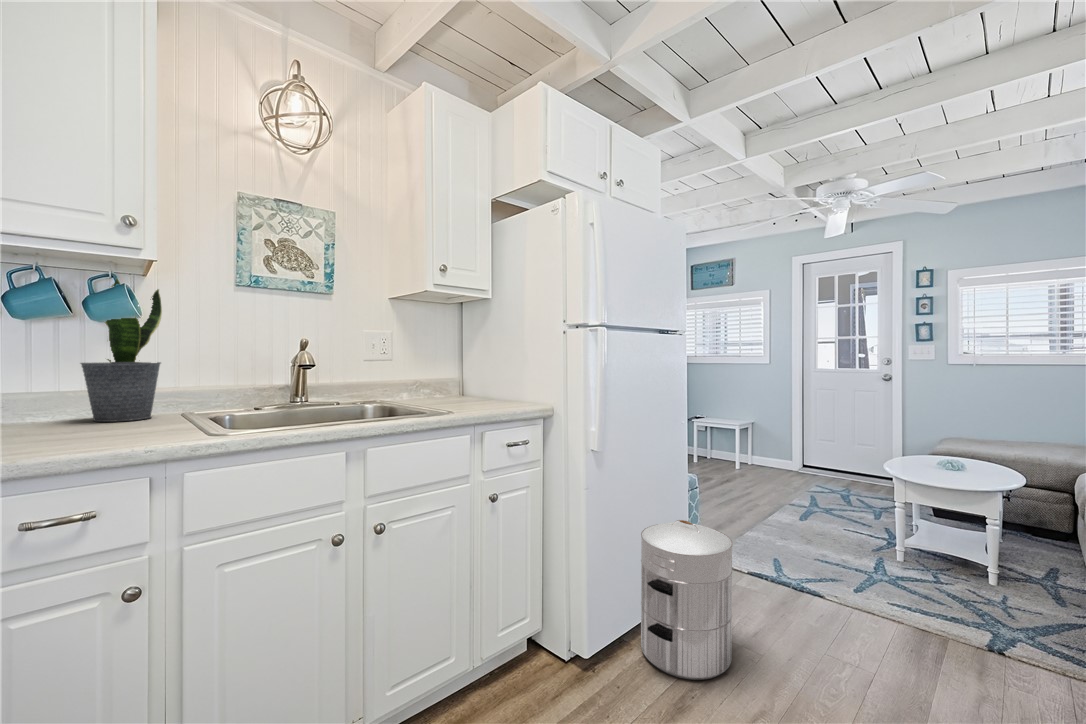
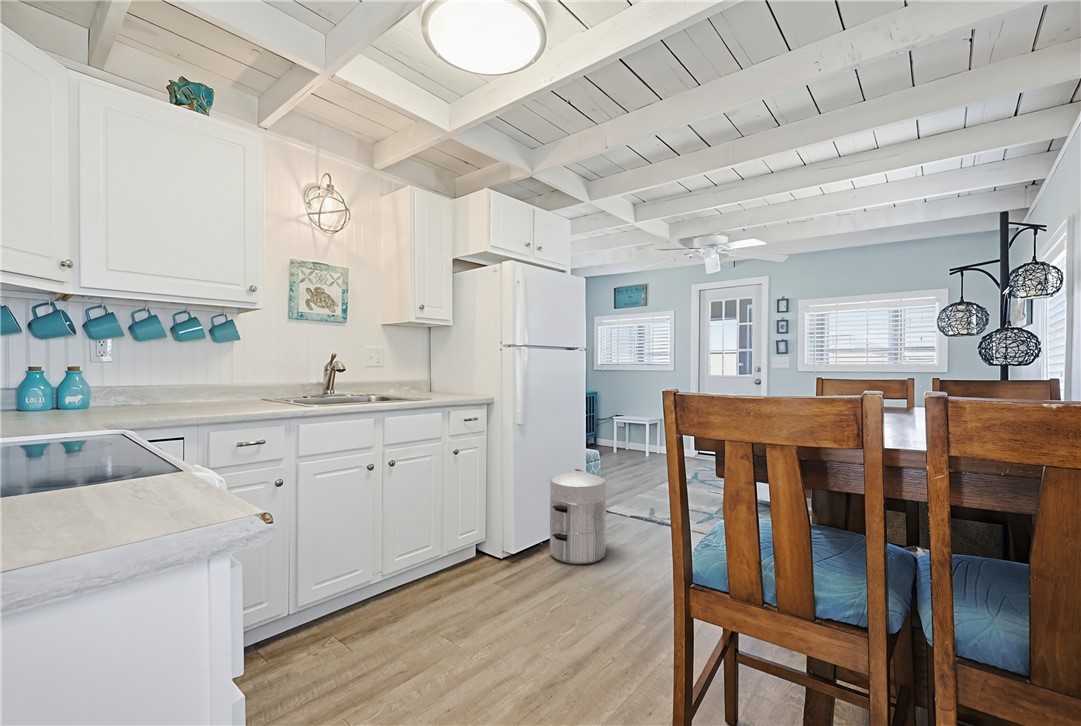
potted plant: present [81,278,162,422] -> none [205,316,250,403]

